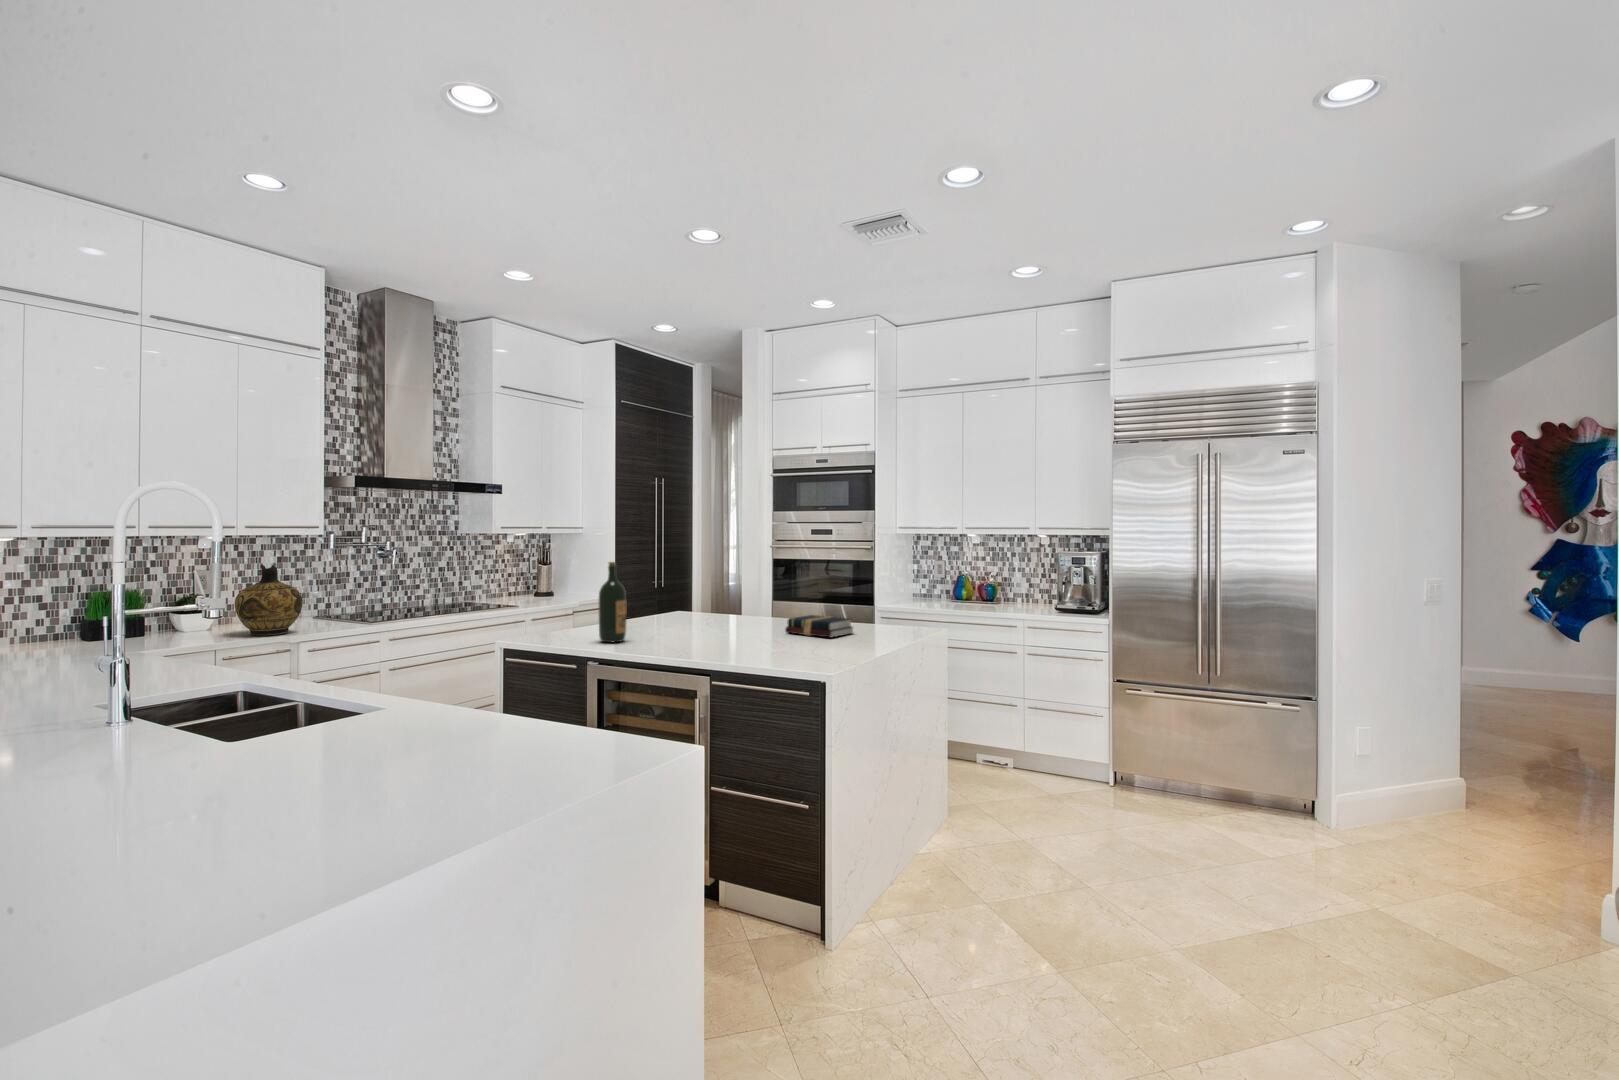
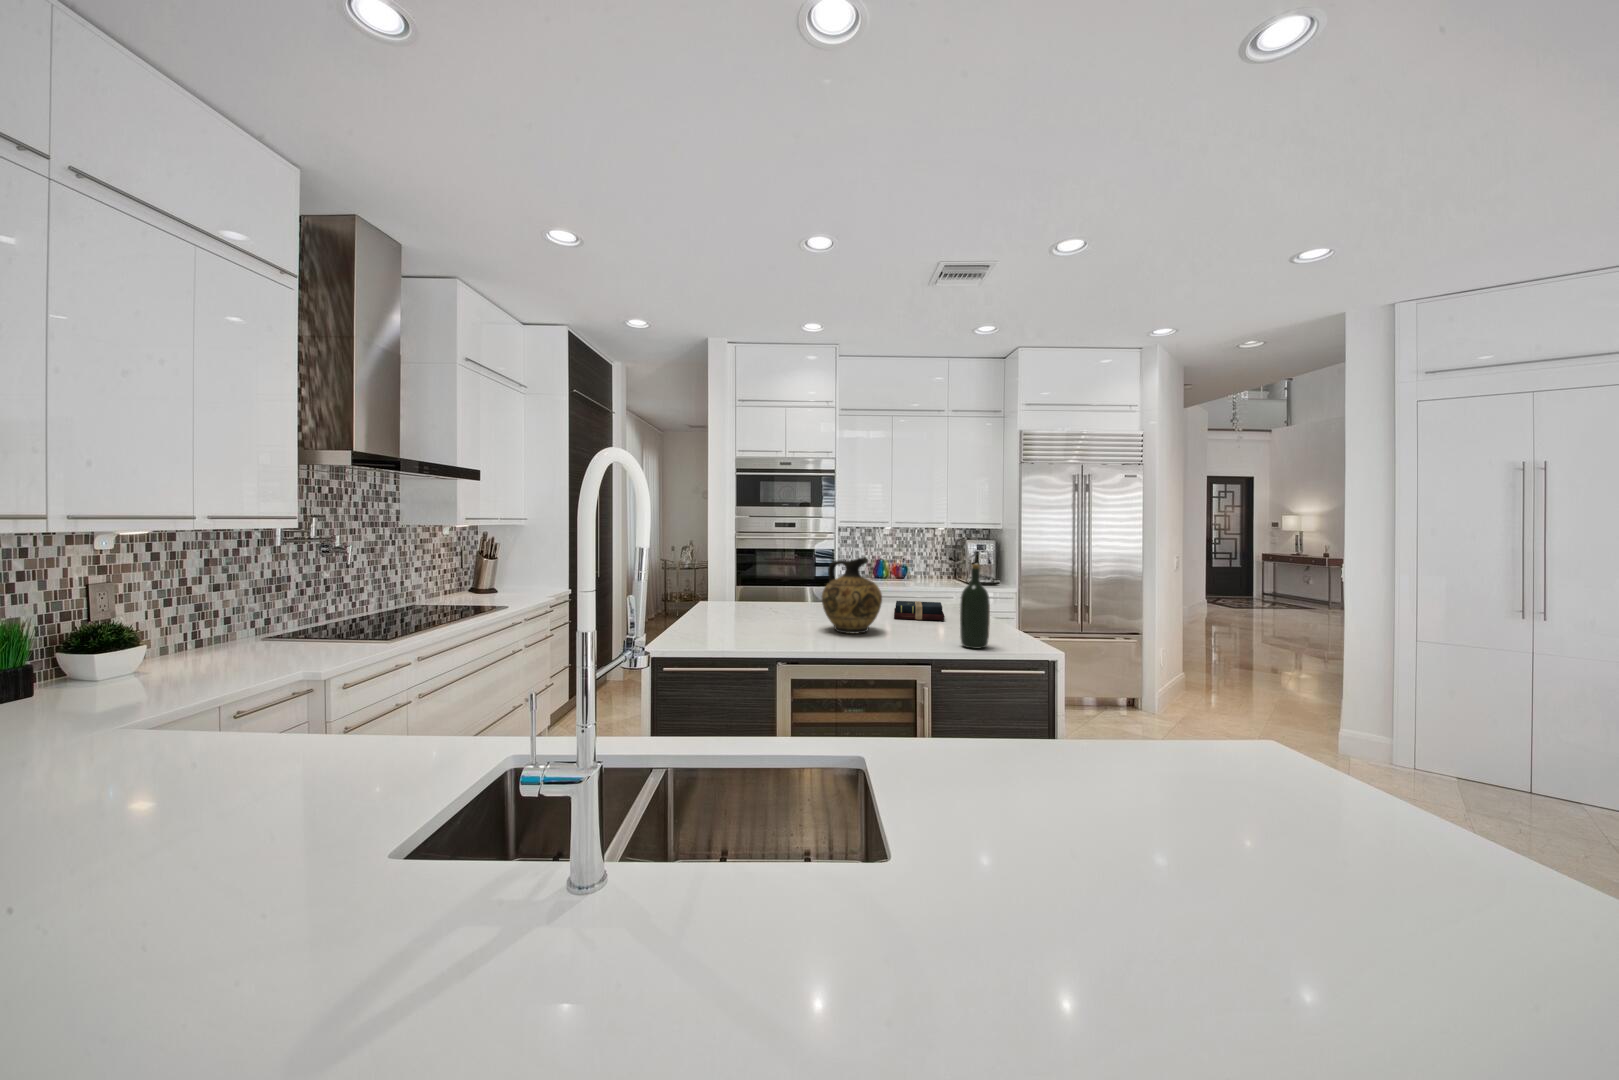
wine bottle: present [599,562,626,642] -> present [960,564,990,649]
ceramic jug: present [235,565,303,635] -> present [822,557,882,634]

